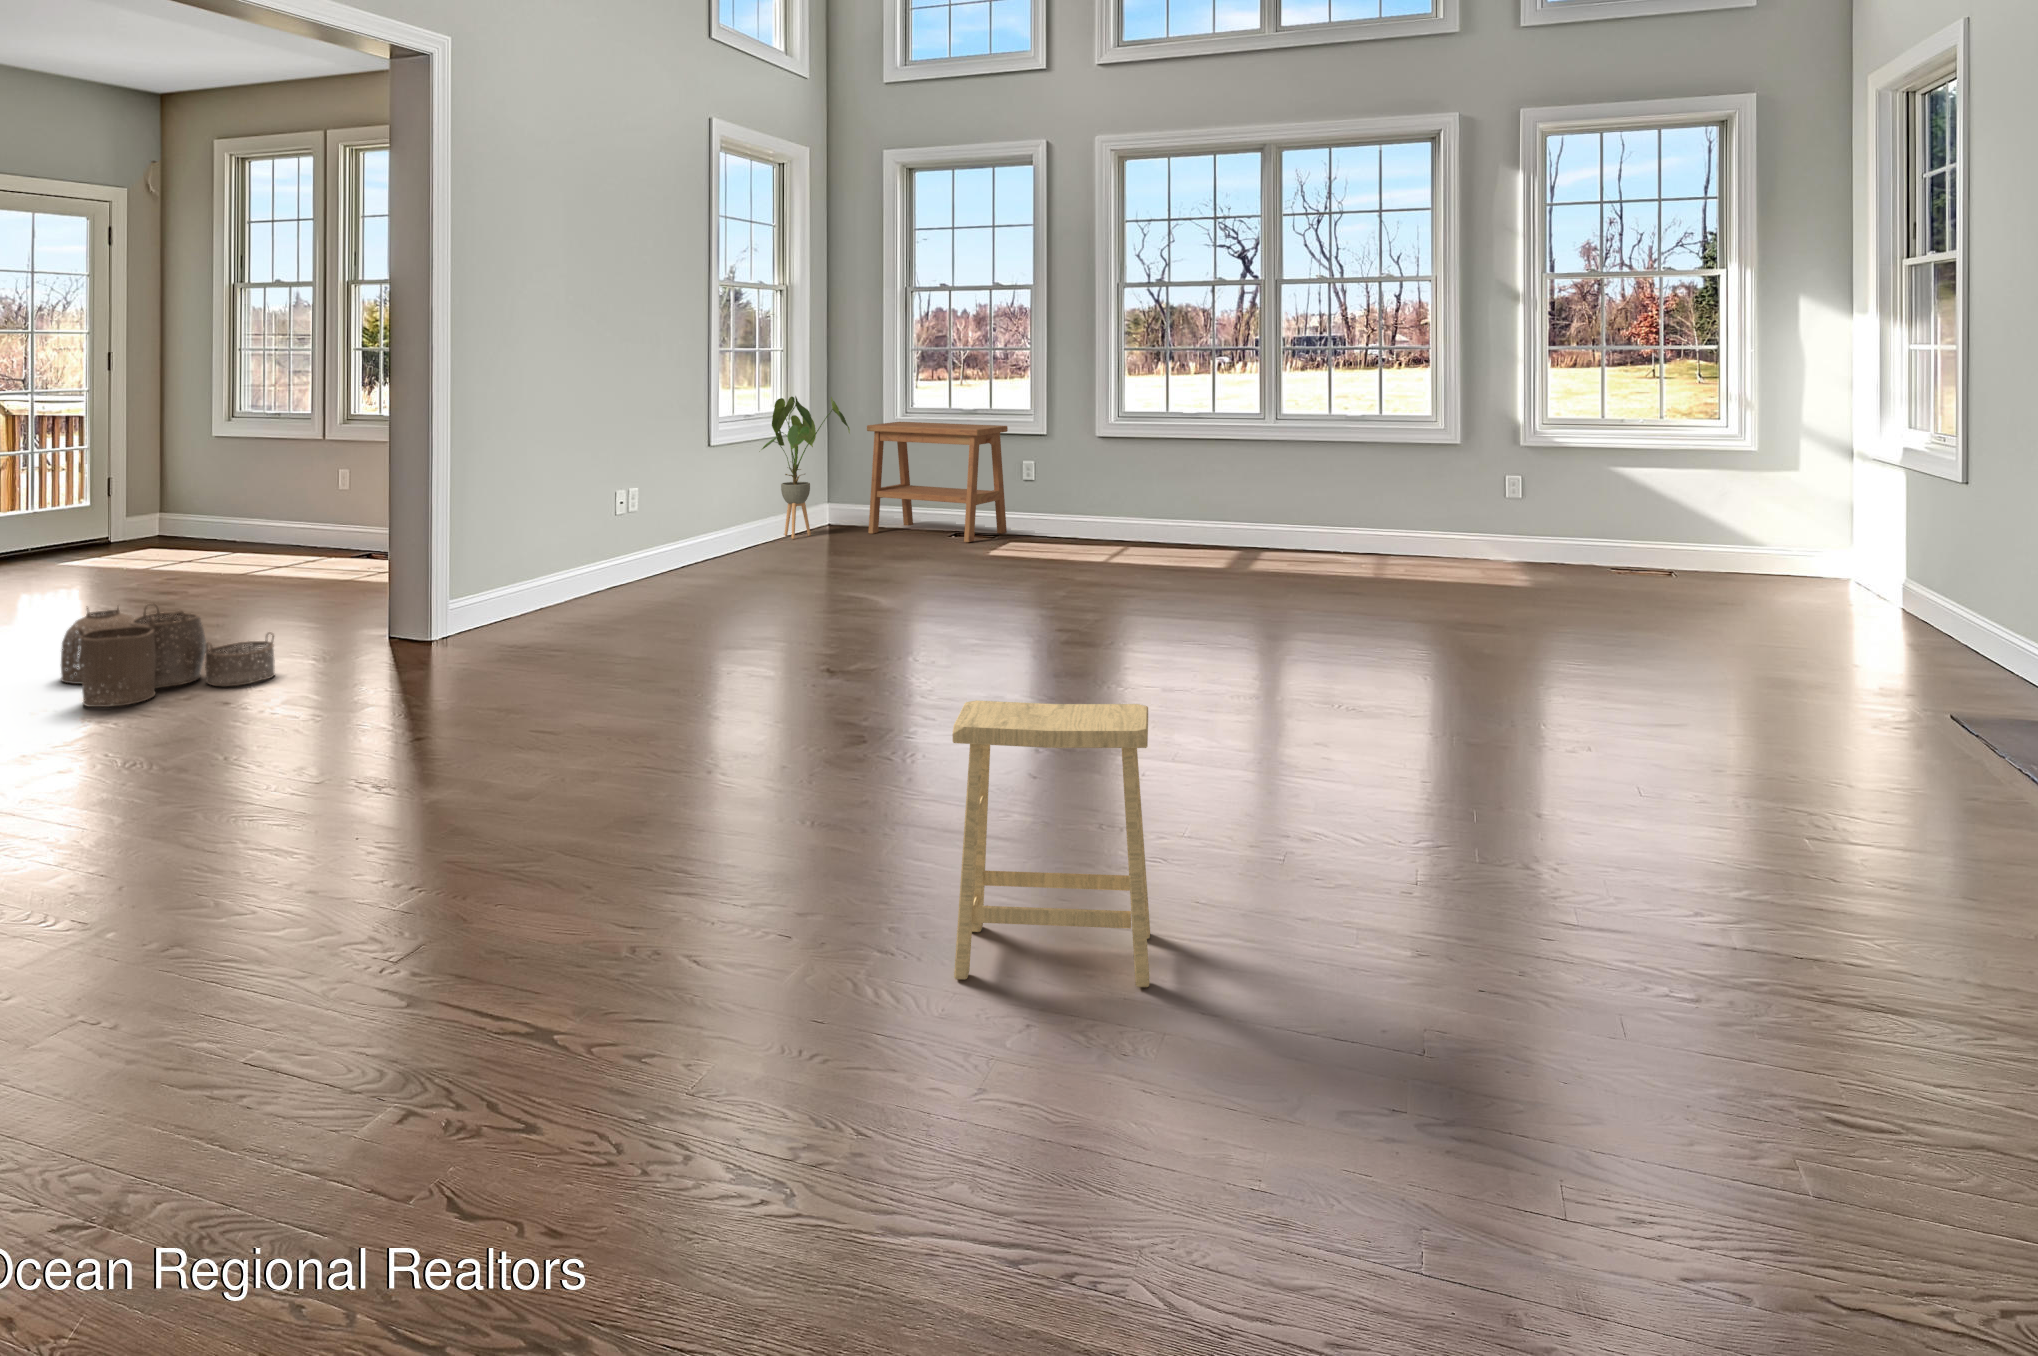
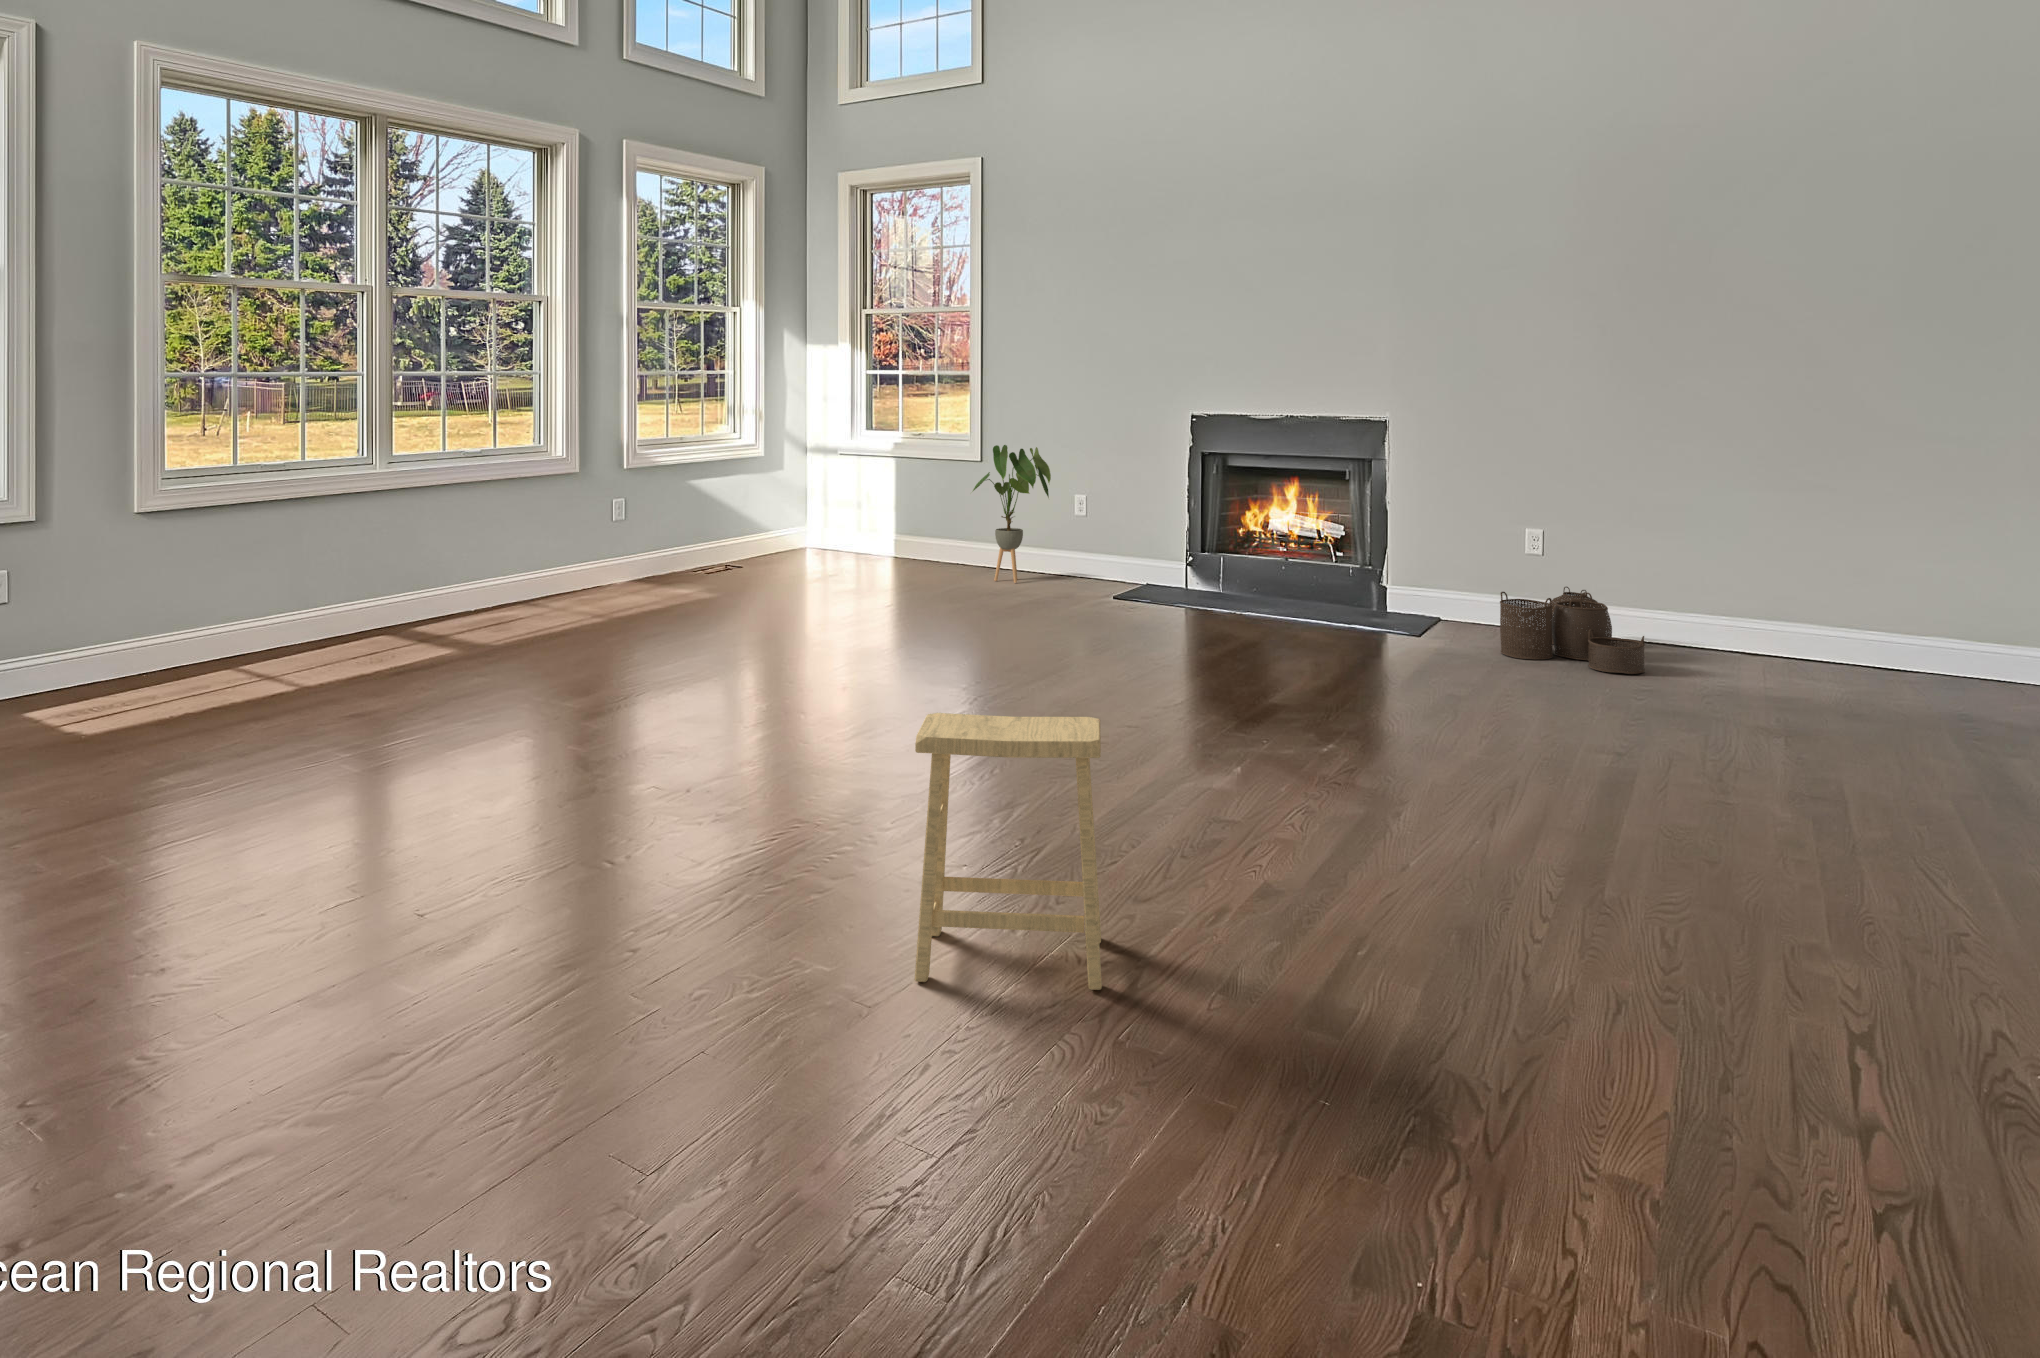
house plant: present [761,396,850,538] -> present [973,445,1051,583]
side table: present [867,422,1008,542] -> none [834,465,962,576]
woven basket: present [61,604,275,707] -> present [1500,587,1645,674]

